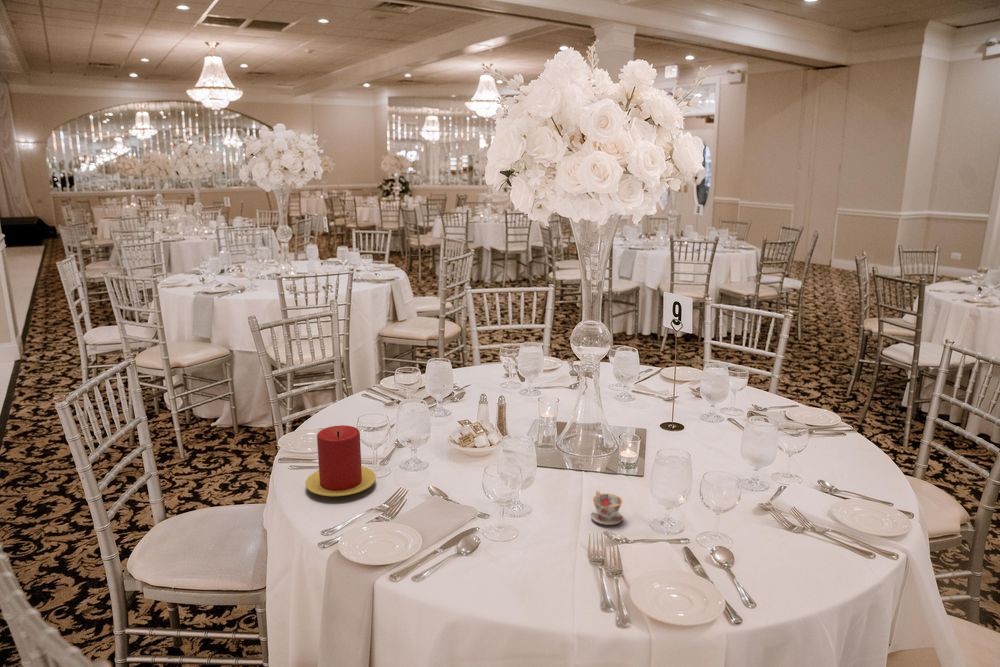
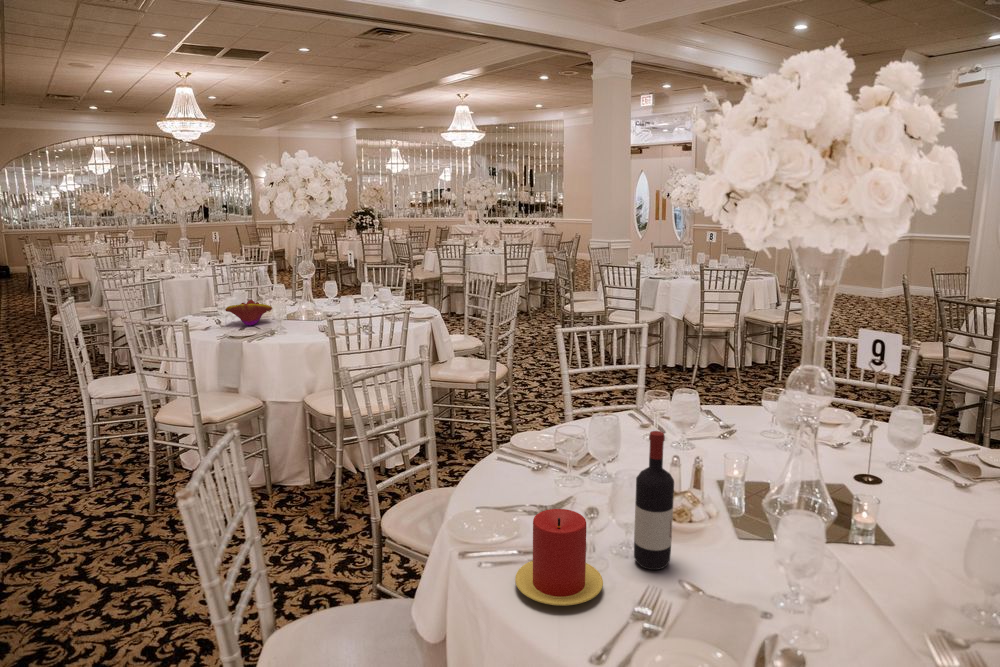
decorative bowl: none [205,261,248,284] -> present [225,300,272,325]
wine bottle: none [411,367,441,478] -> present [634,431,674,570]
teacup: present [591,491,623,525] -> none [896,582,947,629]

